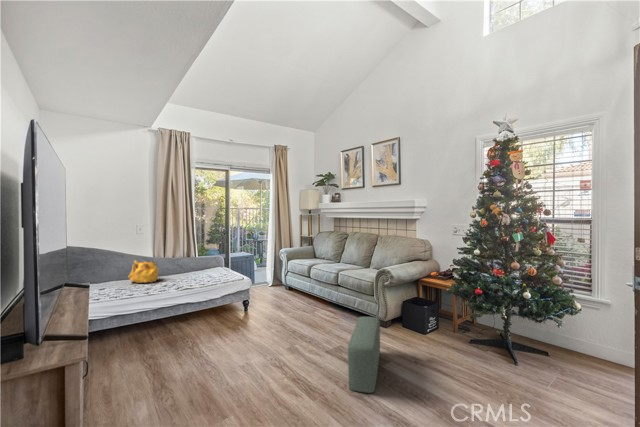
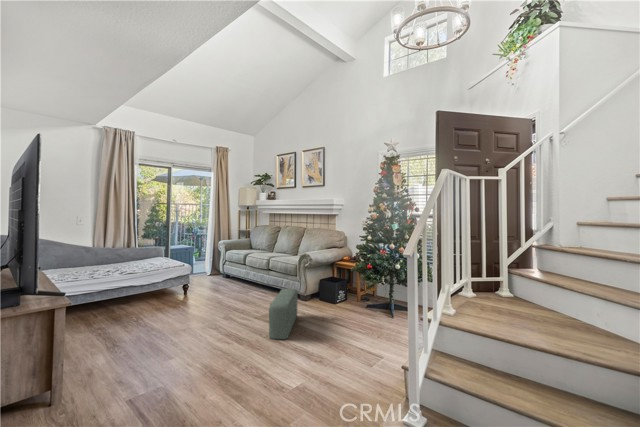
handbag: present [129,260,159,283] -> none [68,249,100,270]

